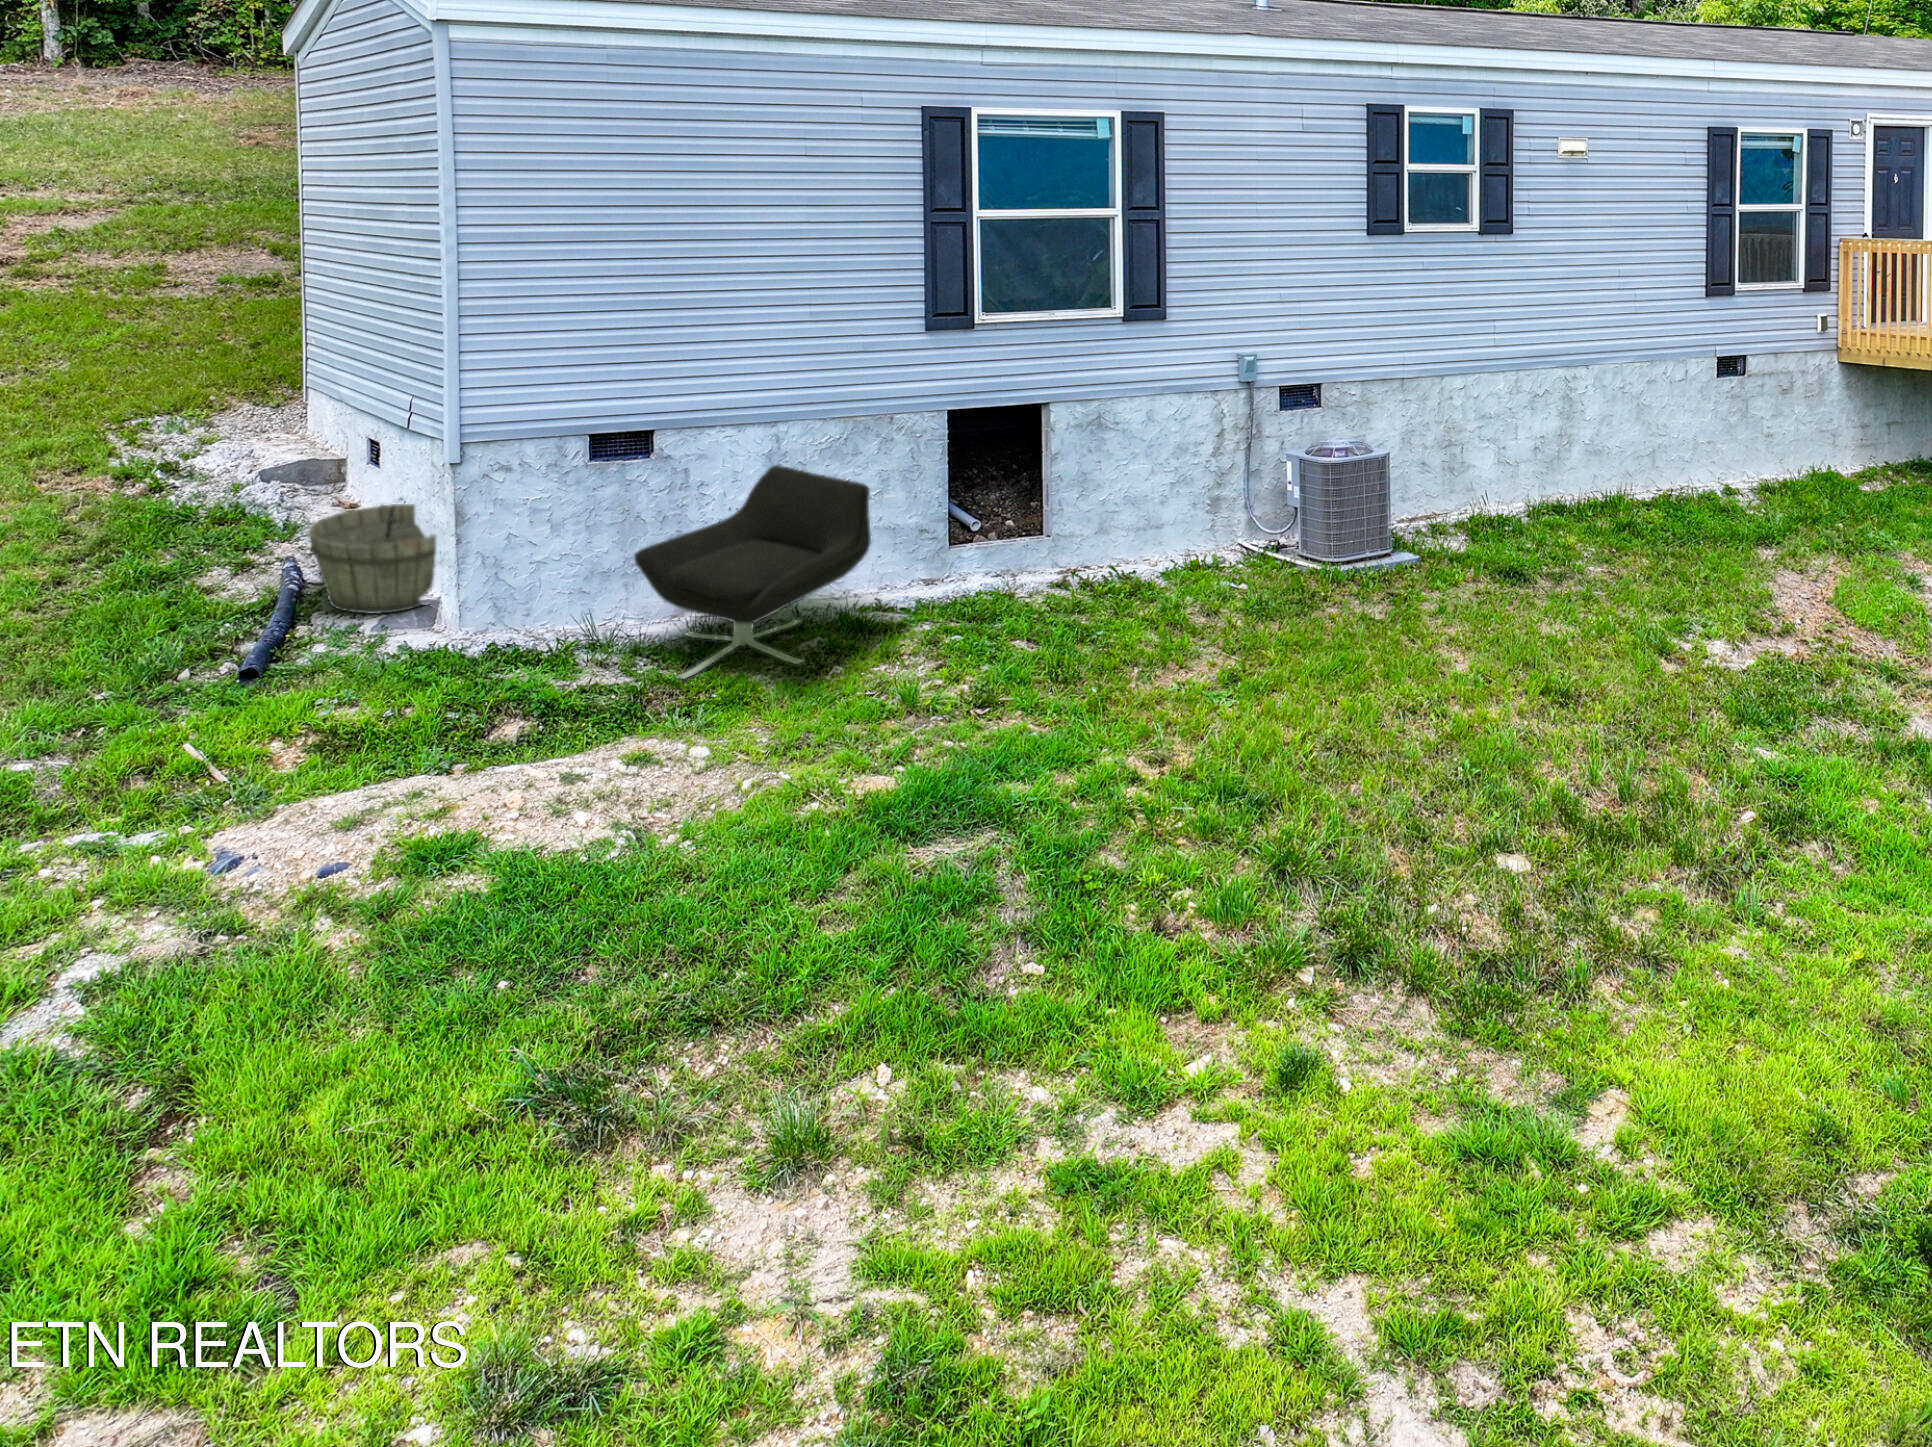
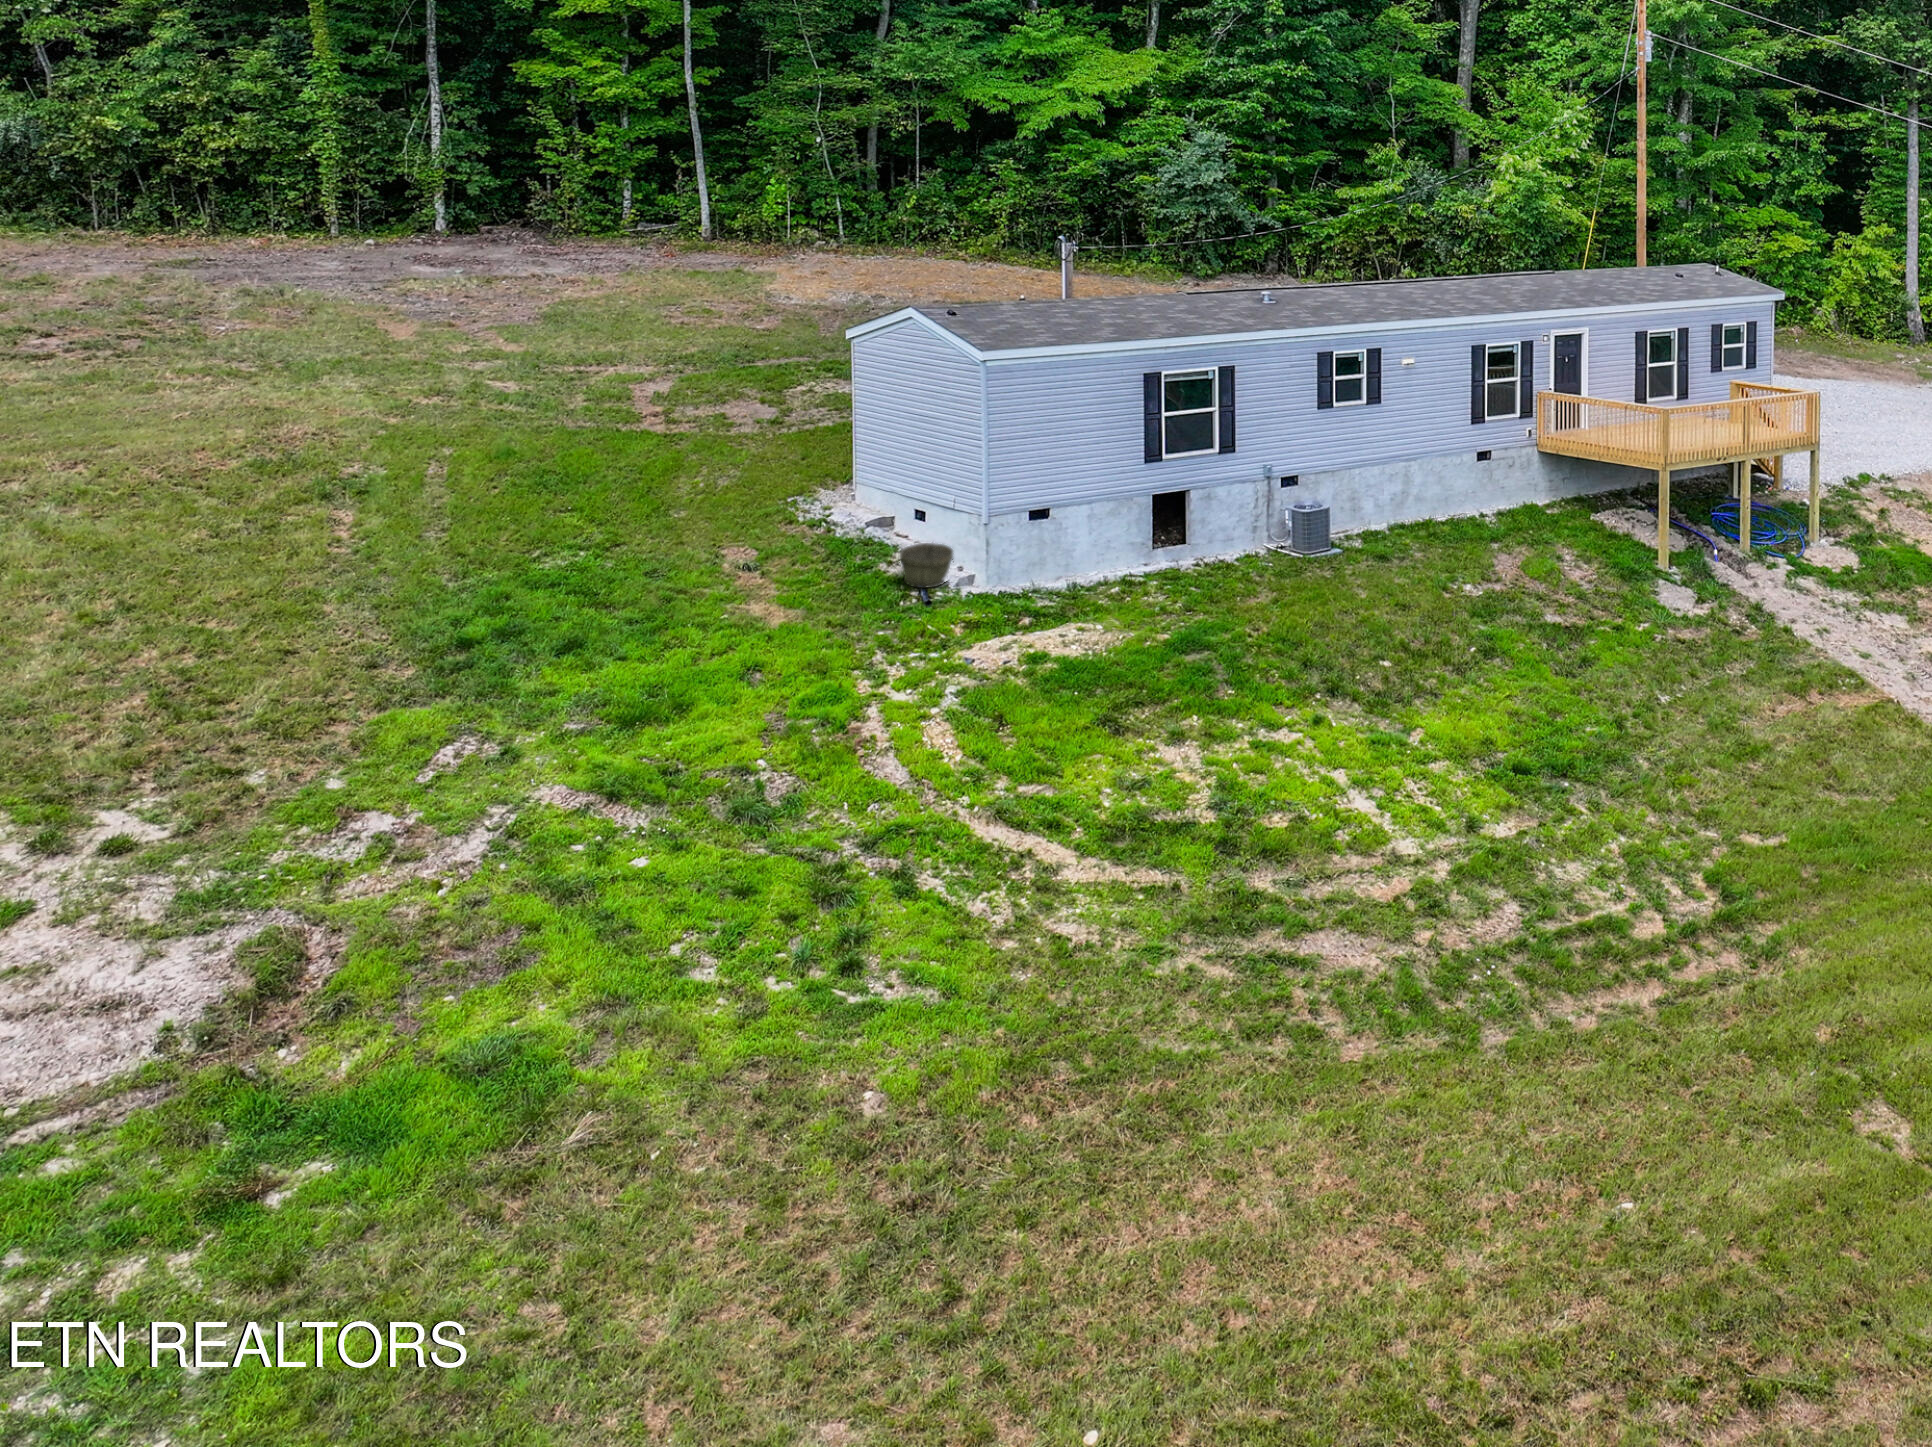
lounge chair: present [634,465,871,679] -> none [1038,523,1125,609]

